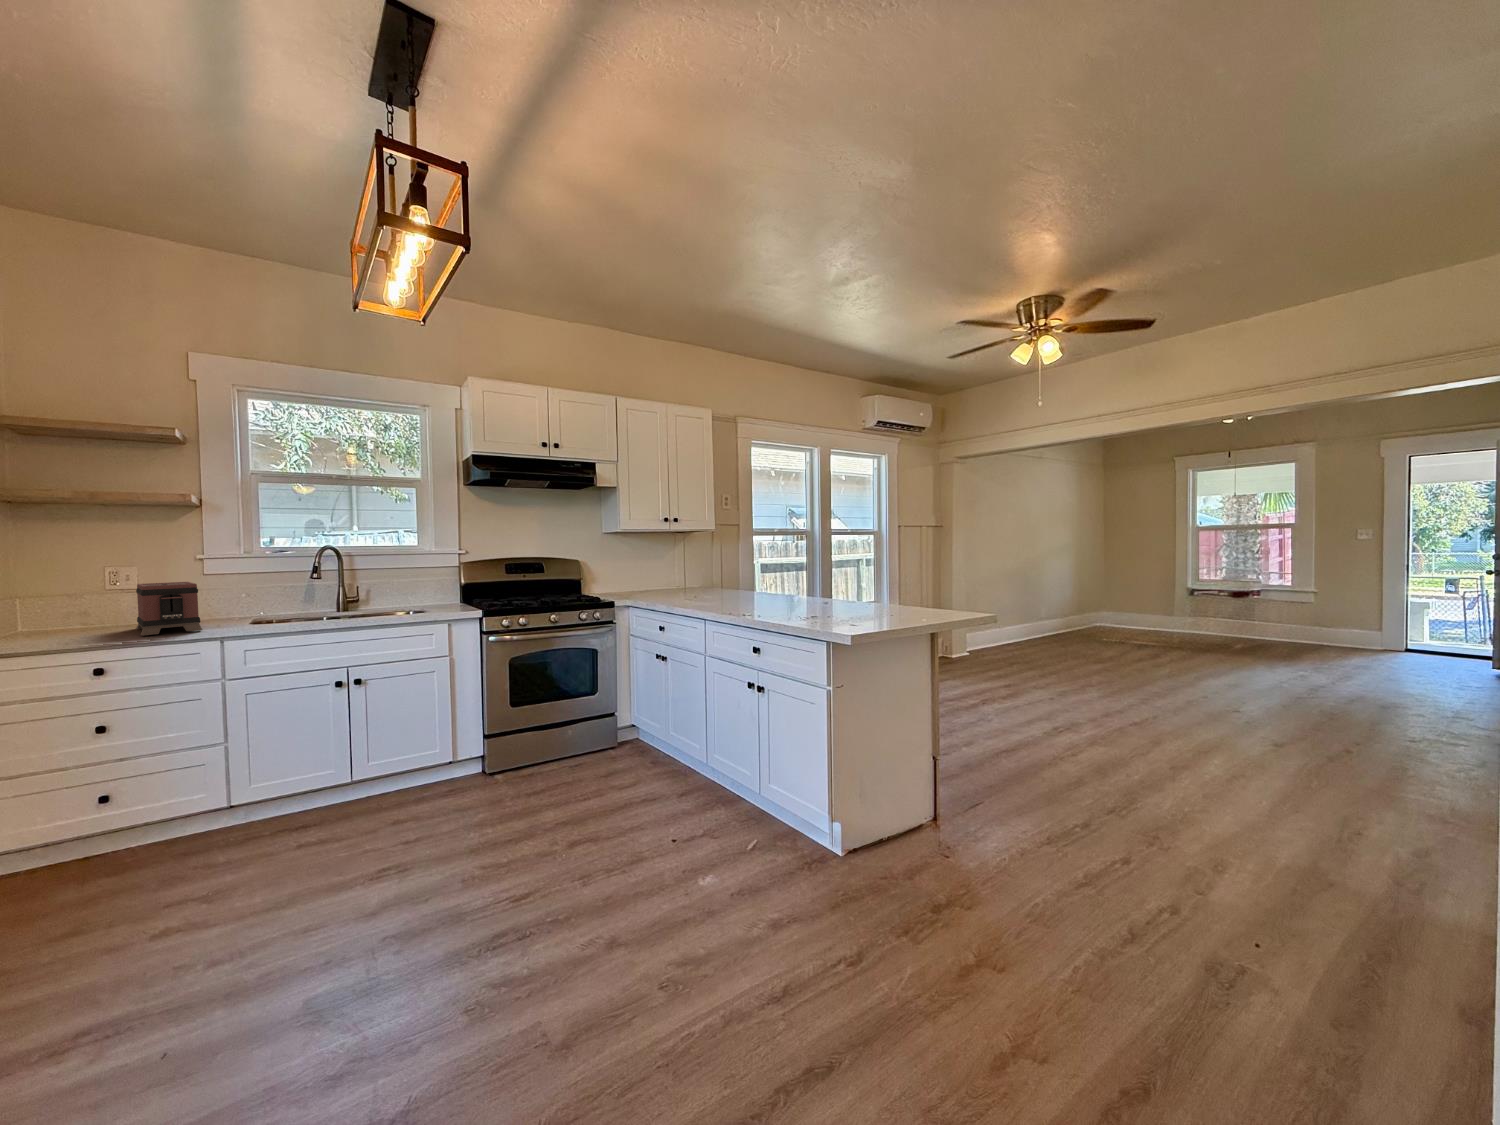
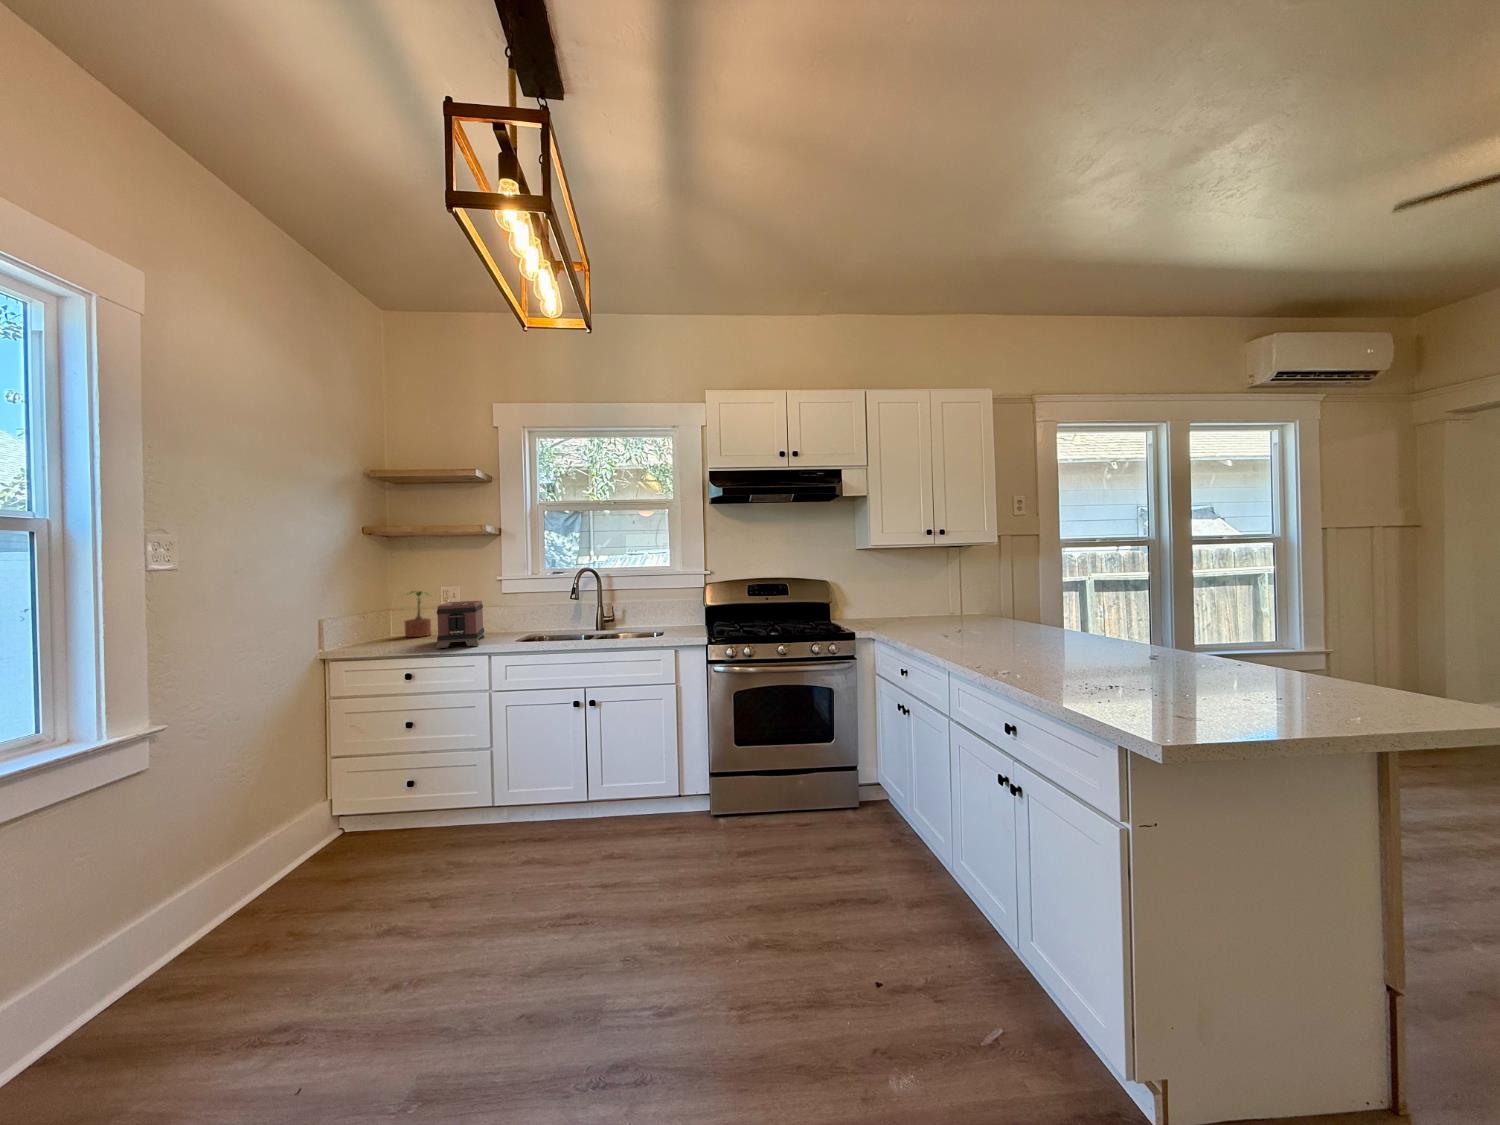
potted plant: none [51,572,99,629] -> present [405,591,431,637]

